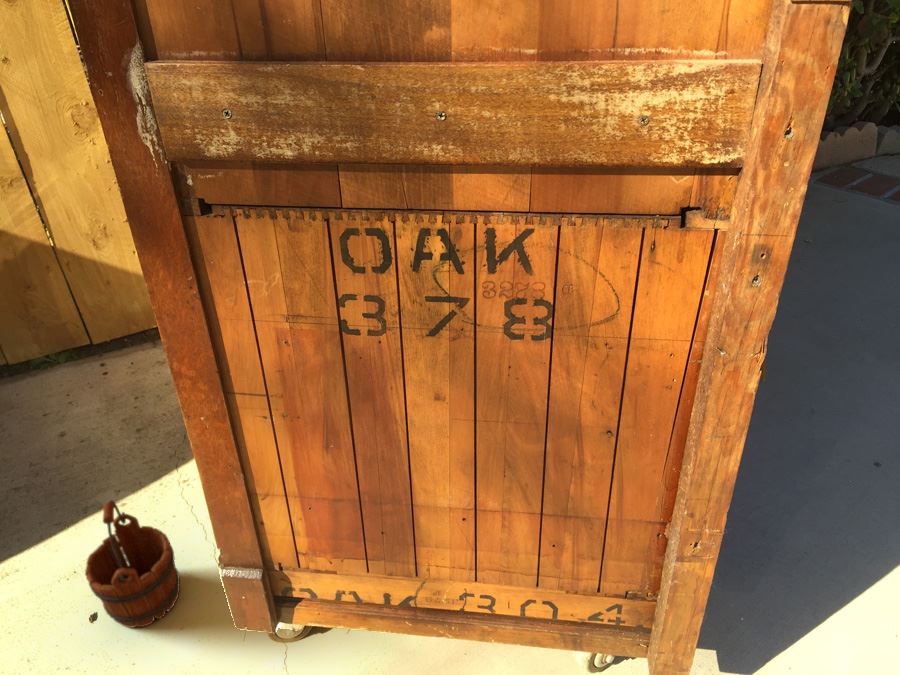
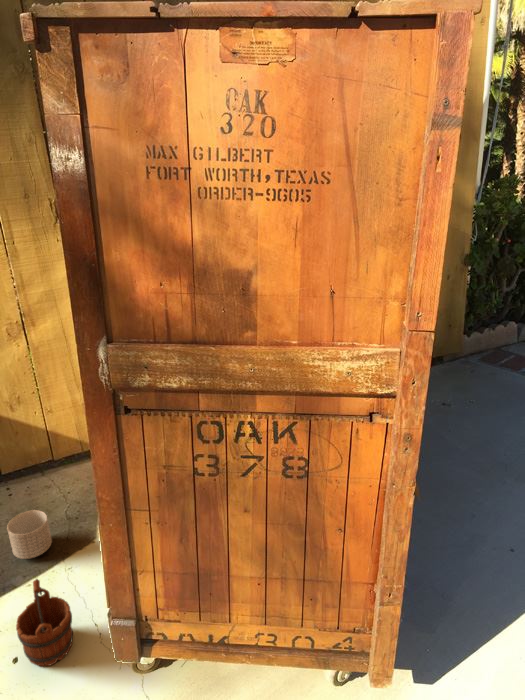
planter: none [84,396,156,467] -> present [7,510,52,559]

